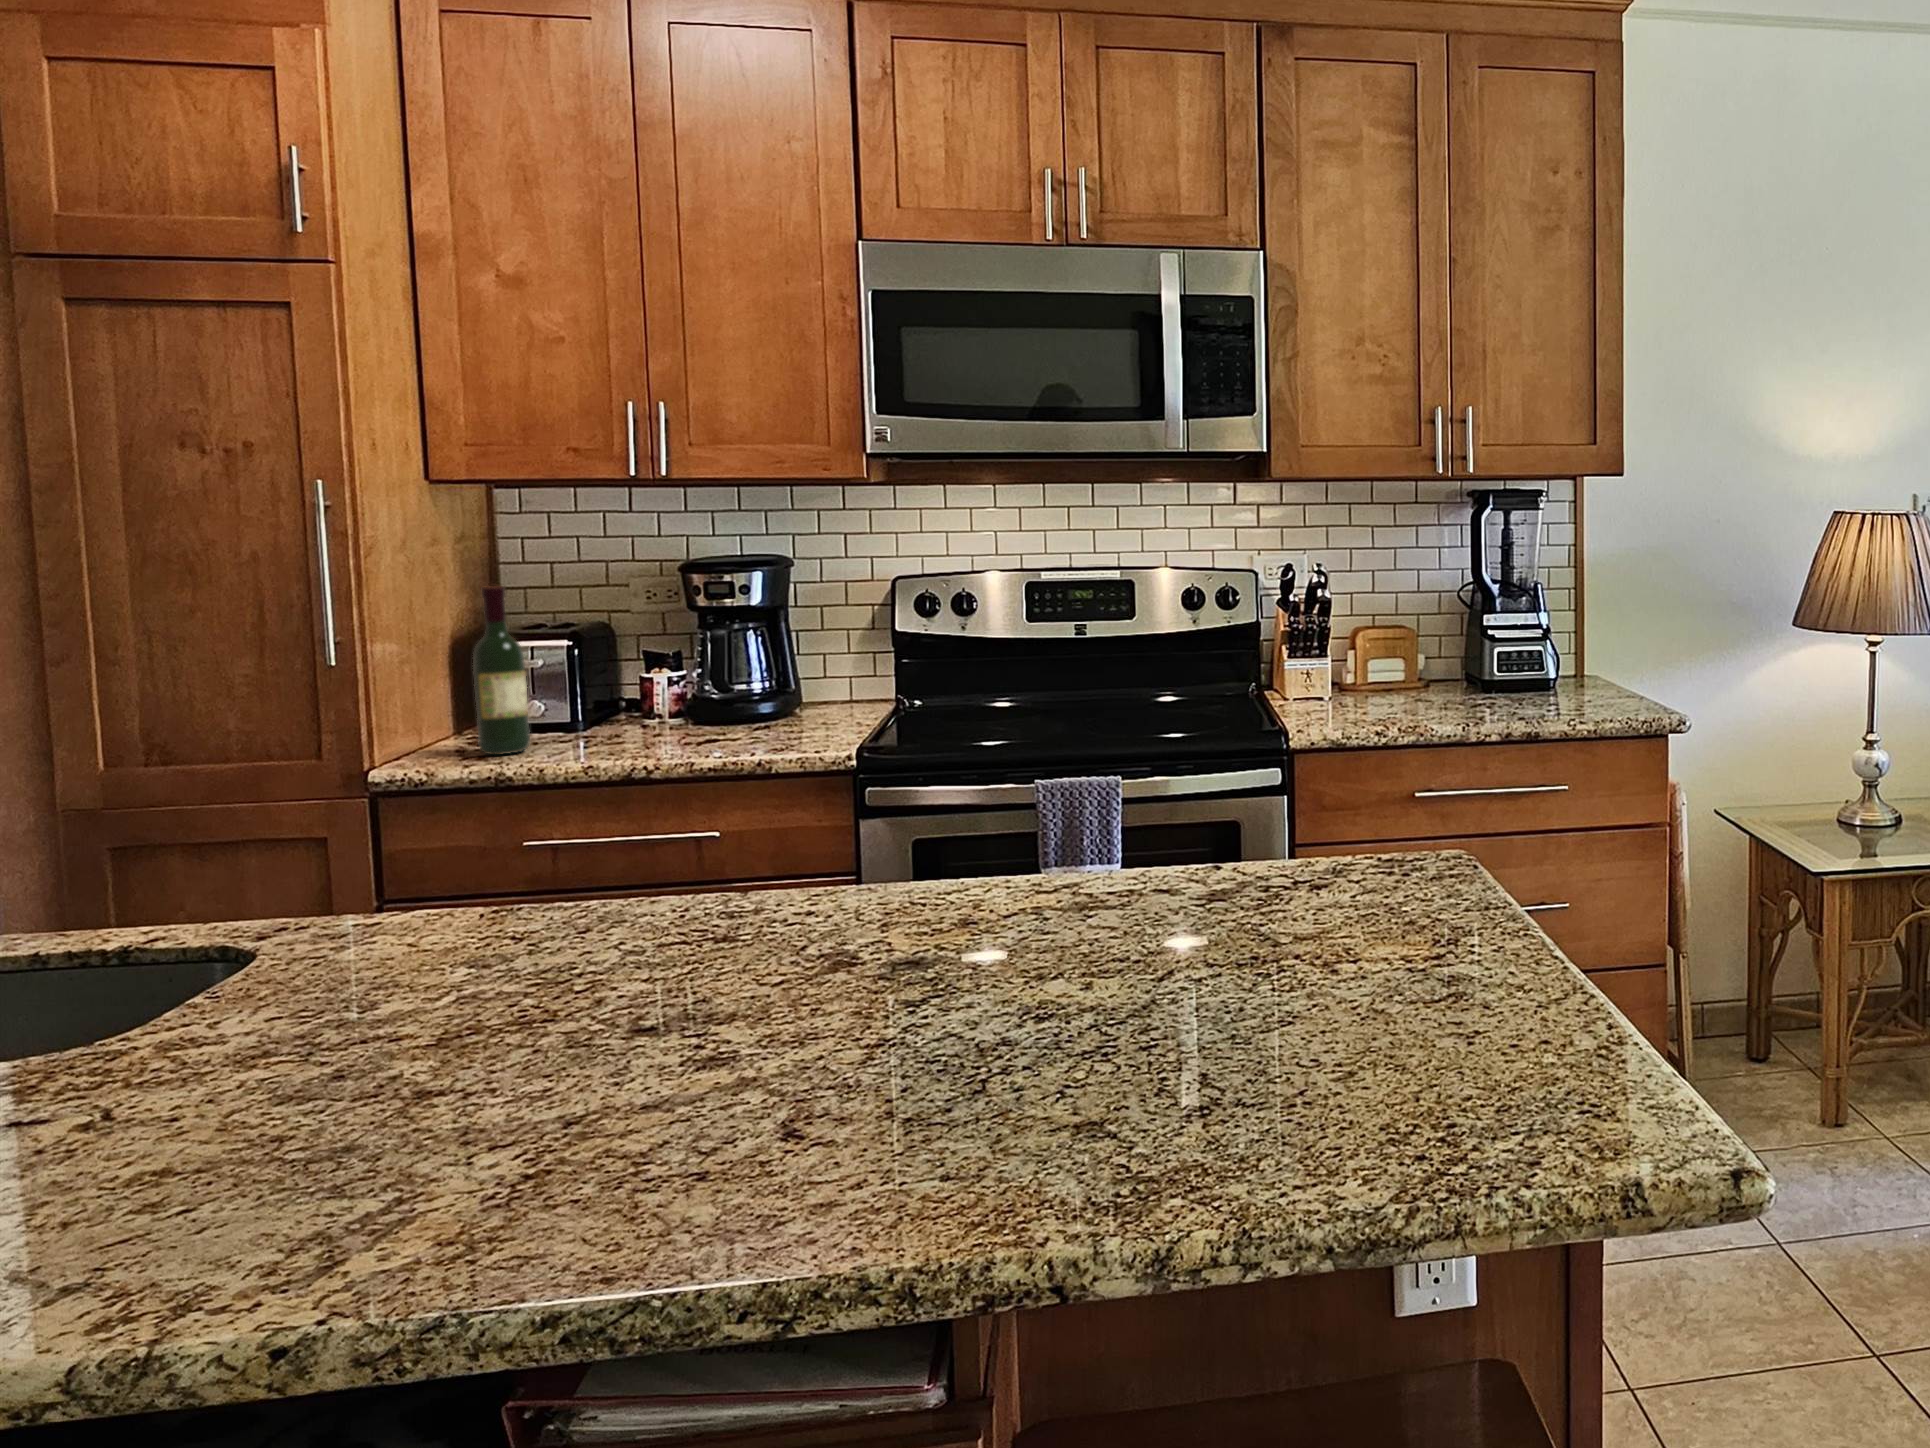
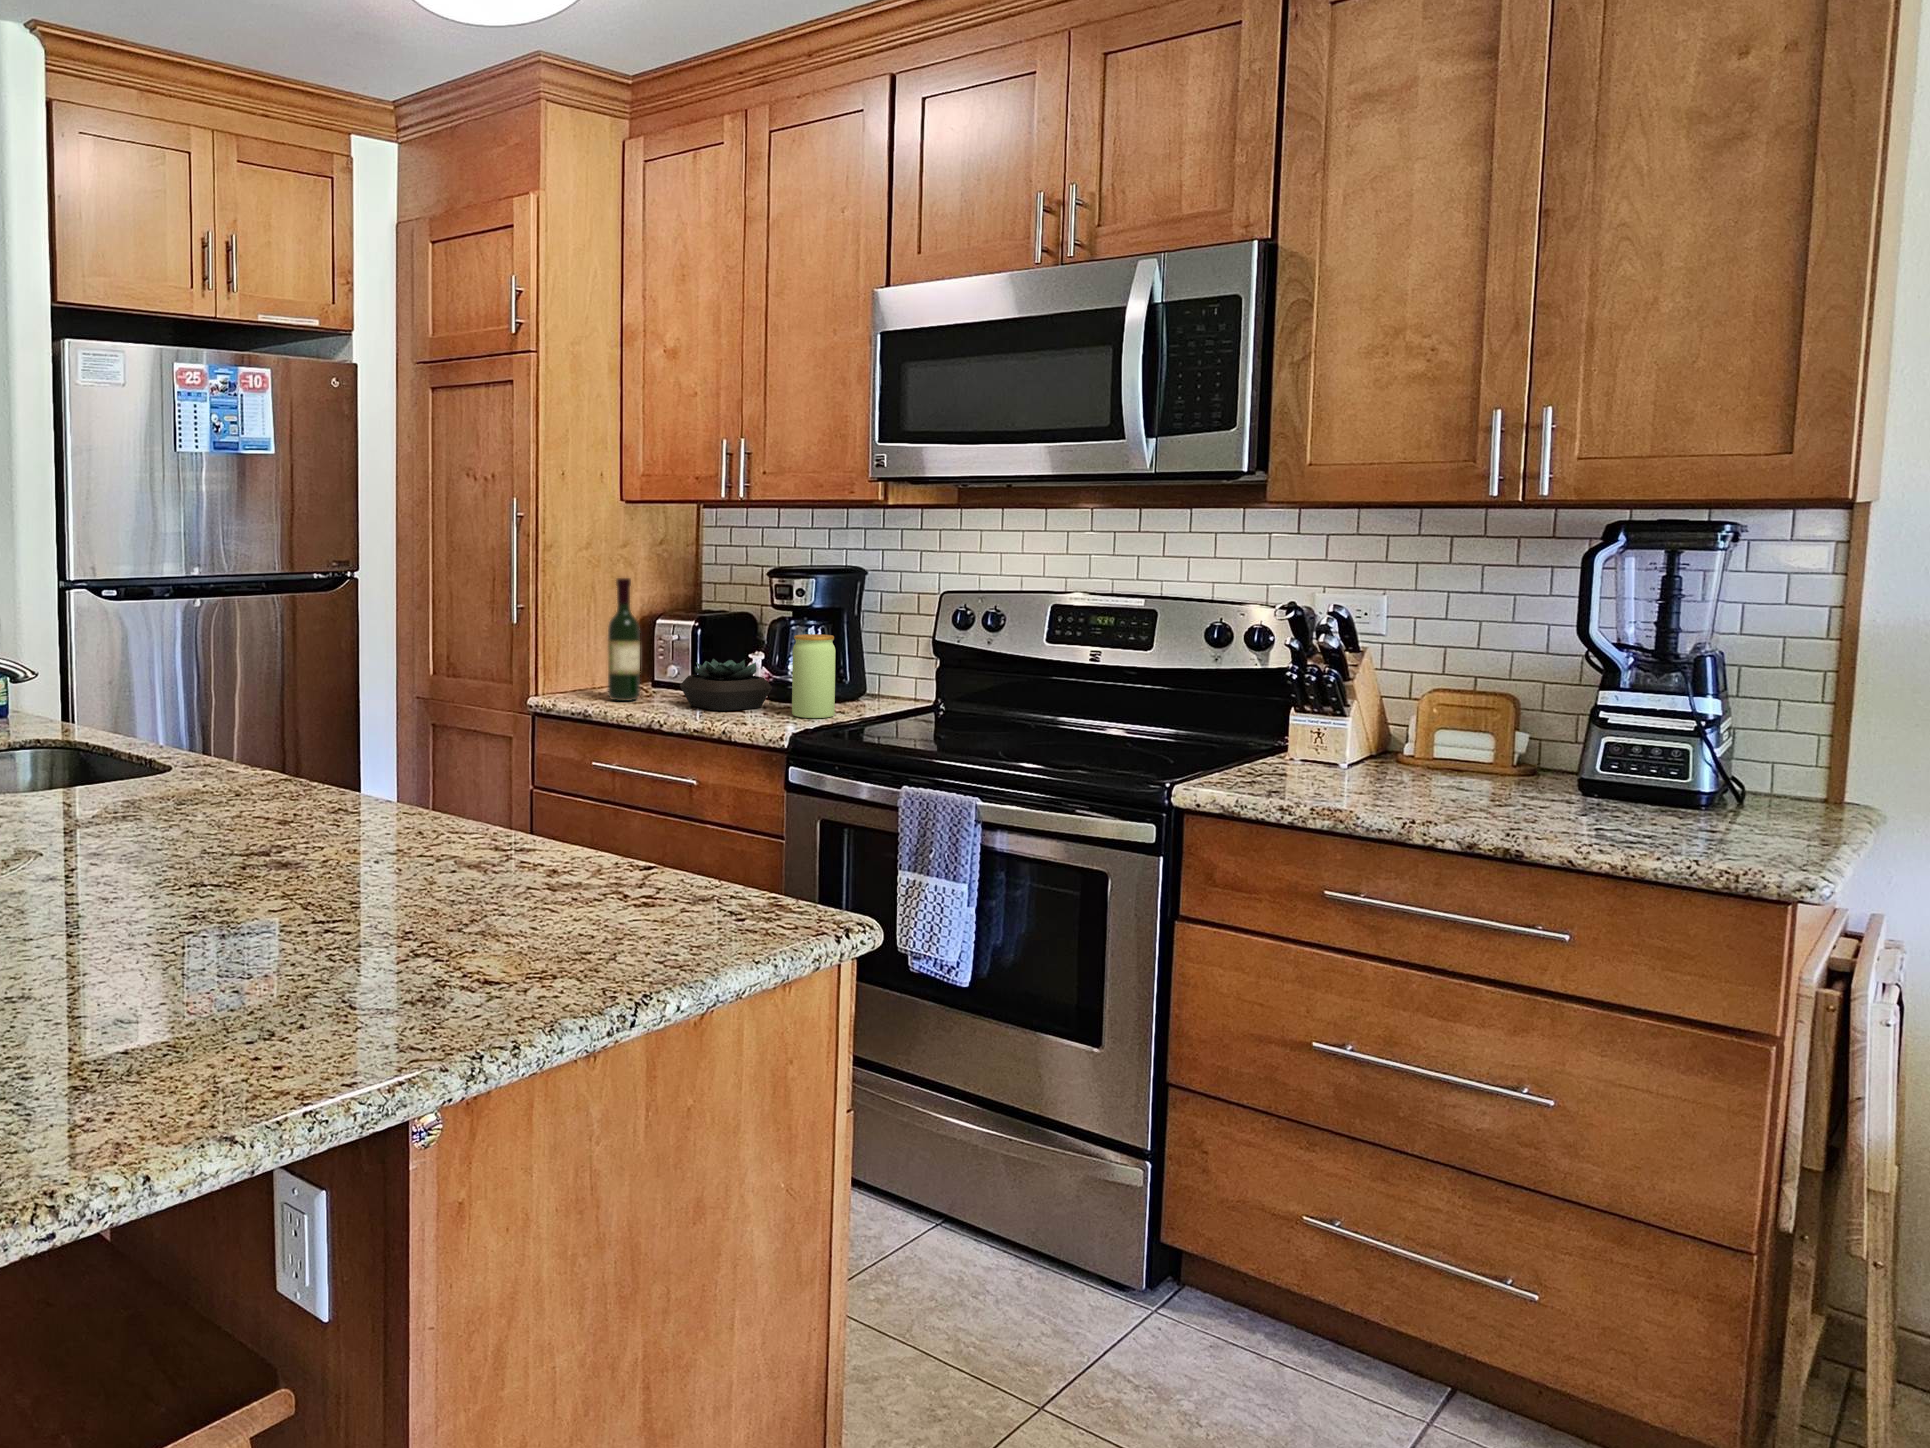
jar: none [772,636,829,734] -> present [792,634,836,718]
succulent plant: none [601,677,729,744] -> present [680,659,772,711]

